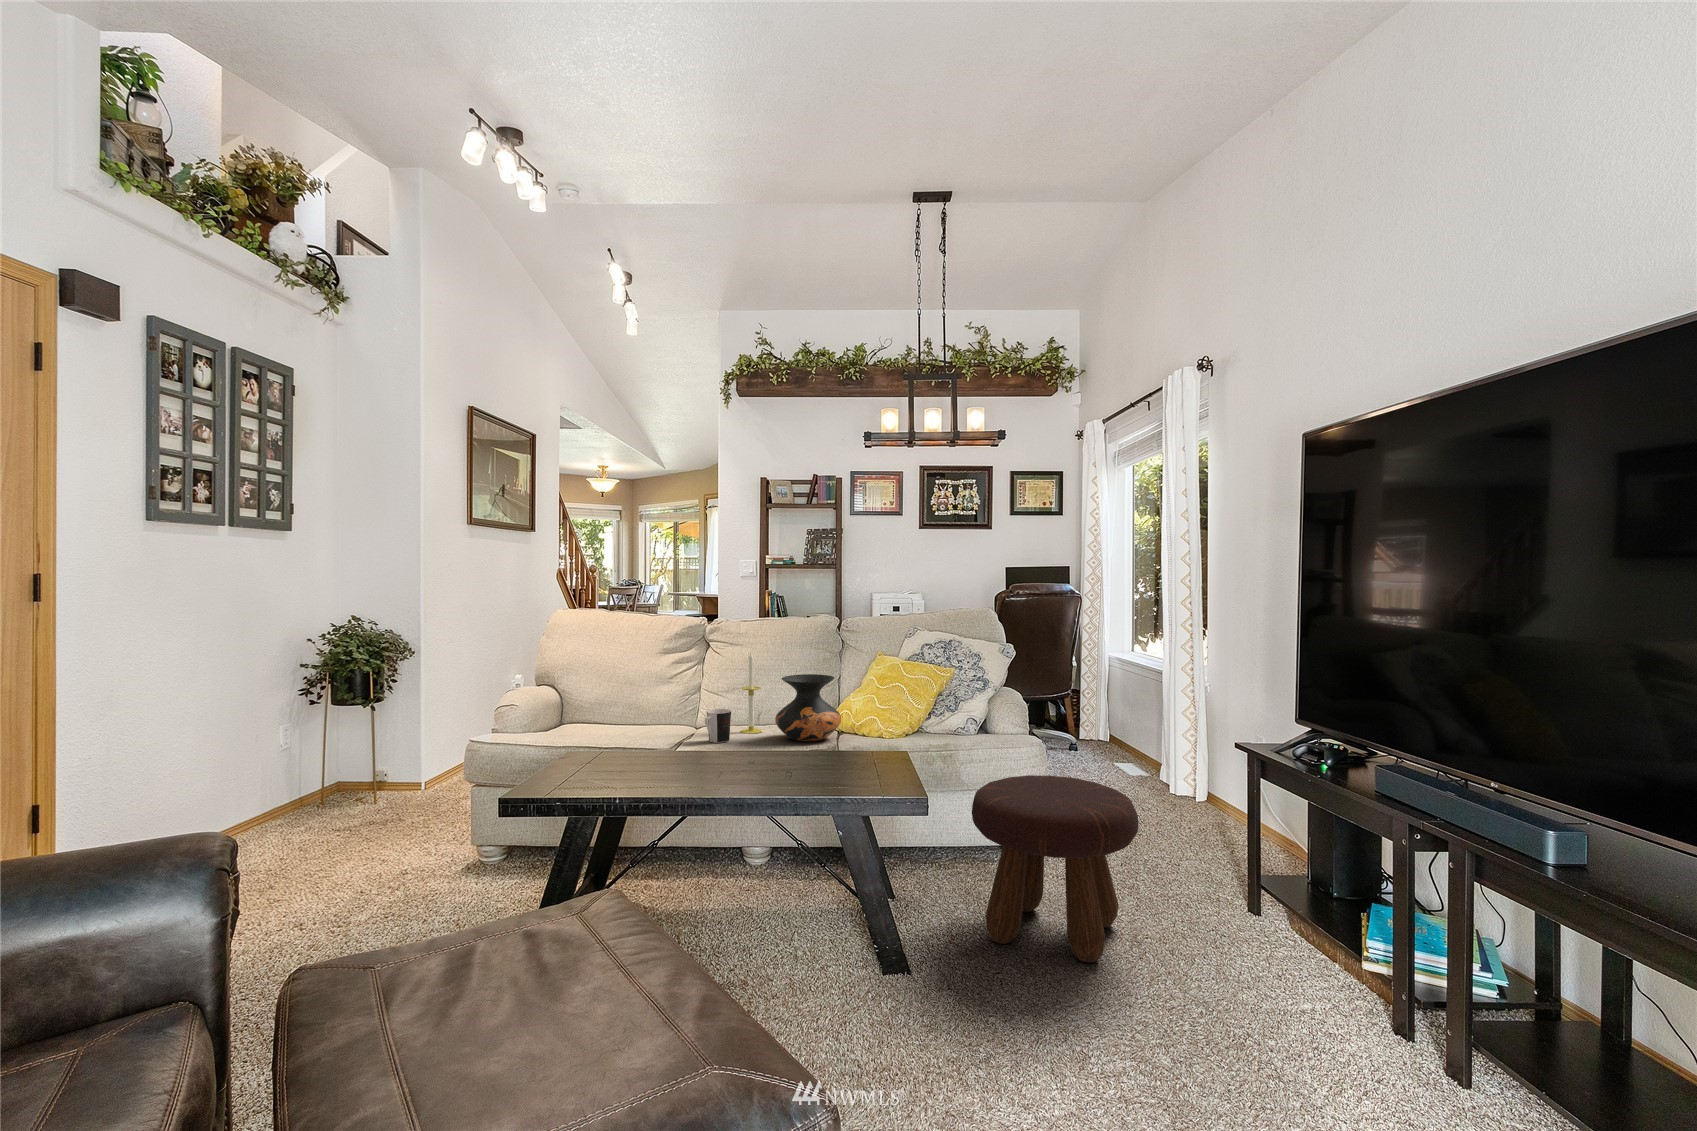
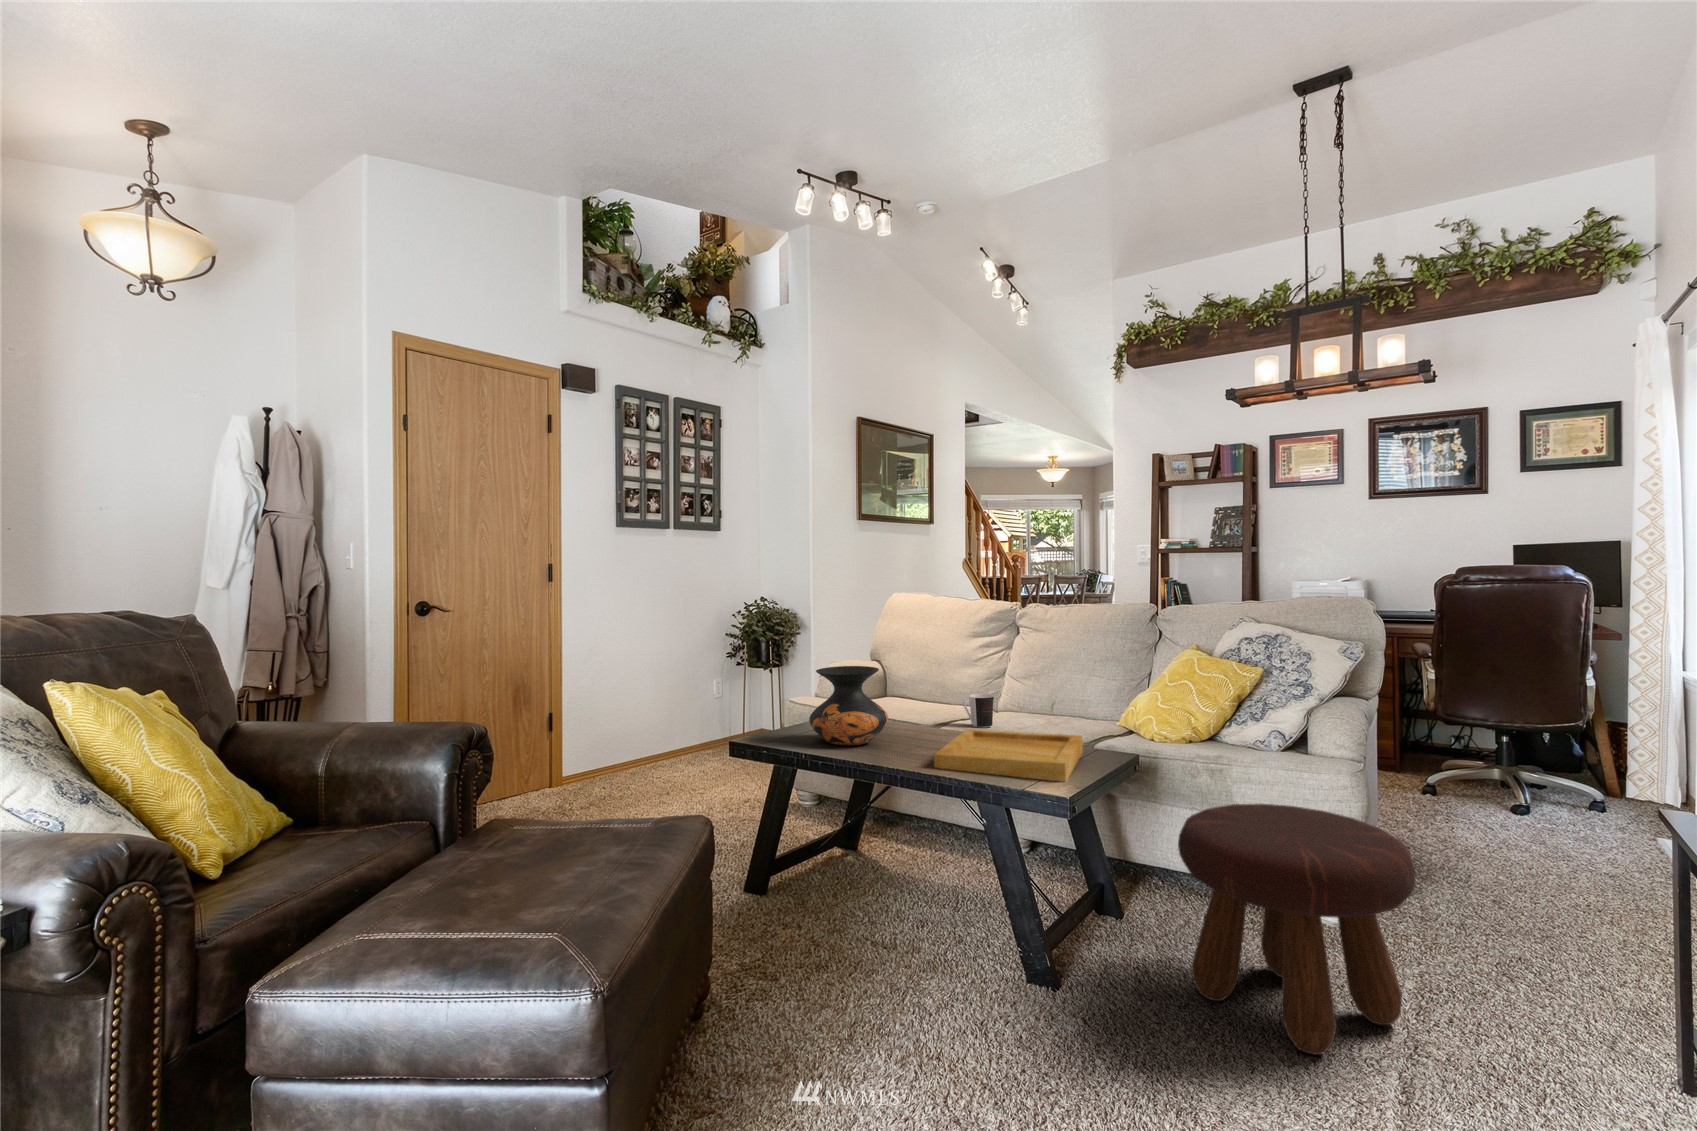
candle: present [741,653,762,734] -> none [1020,638,1043,724]
vase: present [775,674,841,742] -> present [809,666,888,746]
tray: none [749,739,887,793] -> present [934,729,1083,782]

